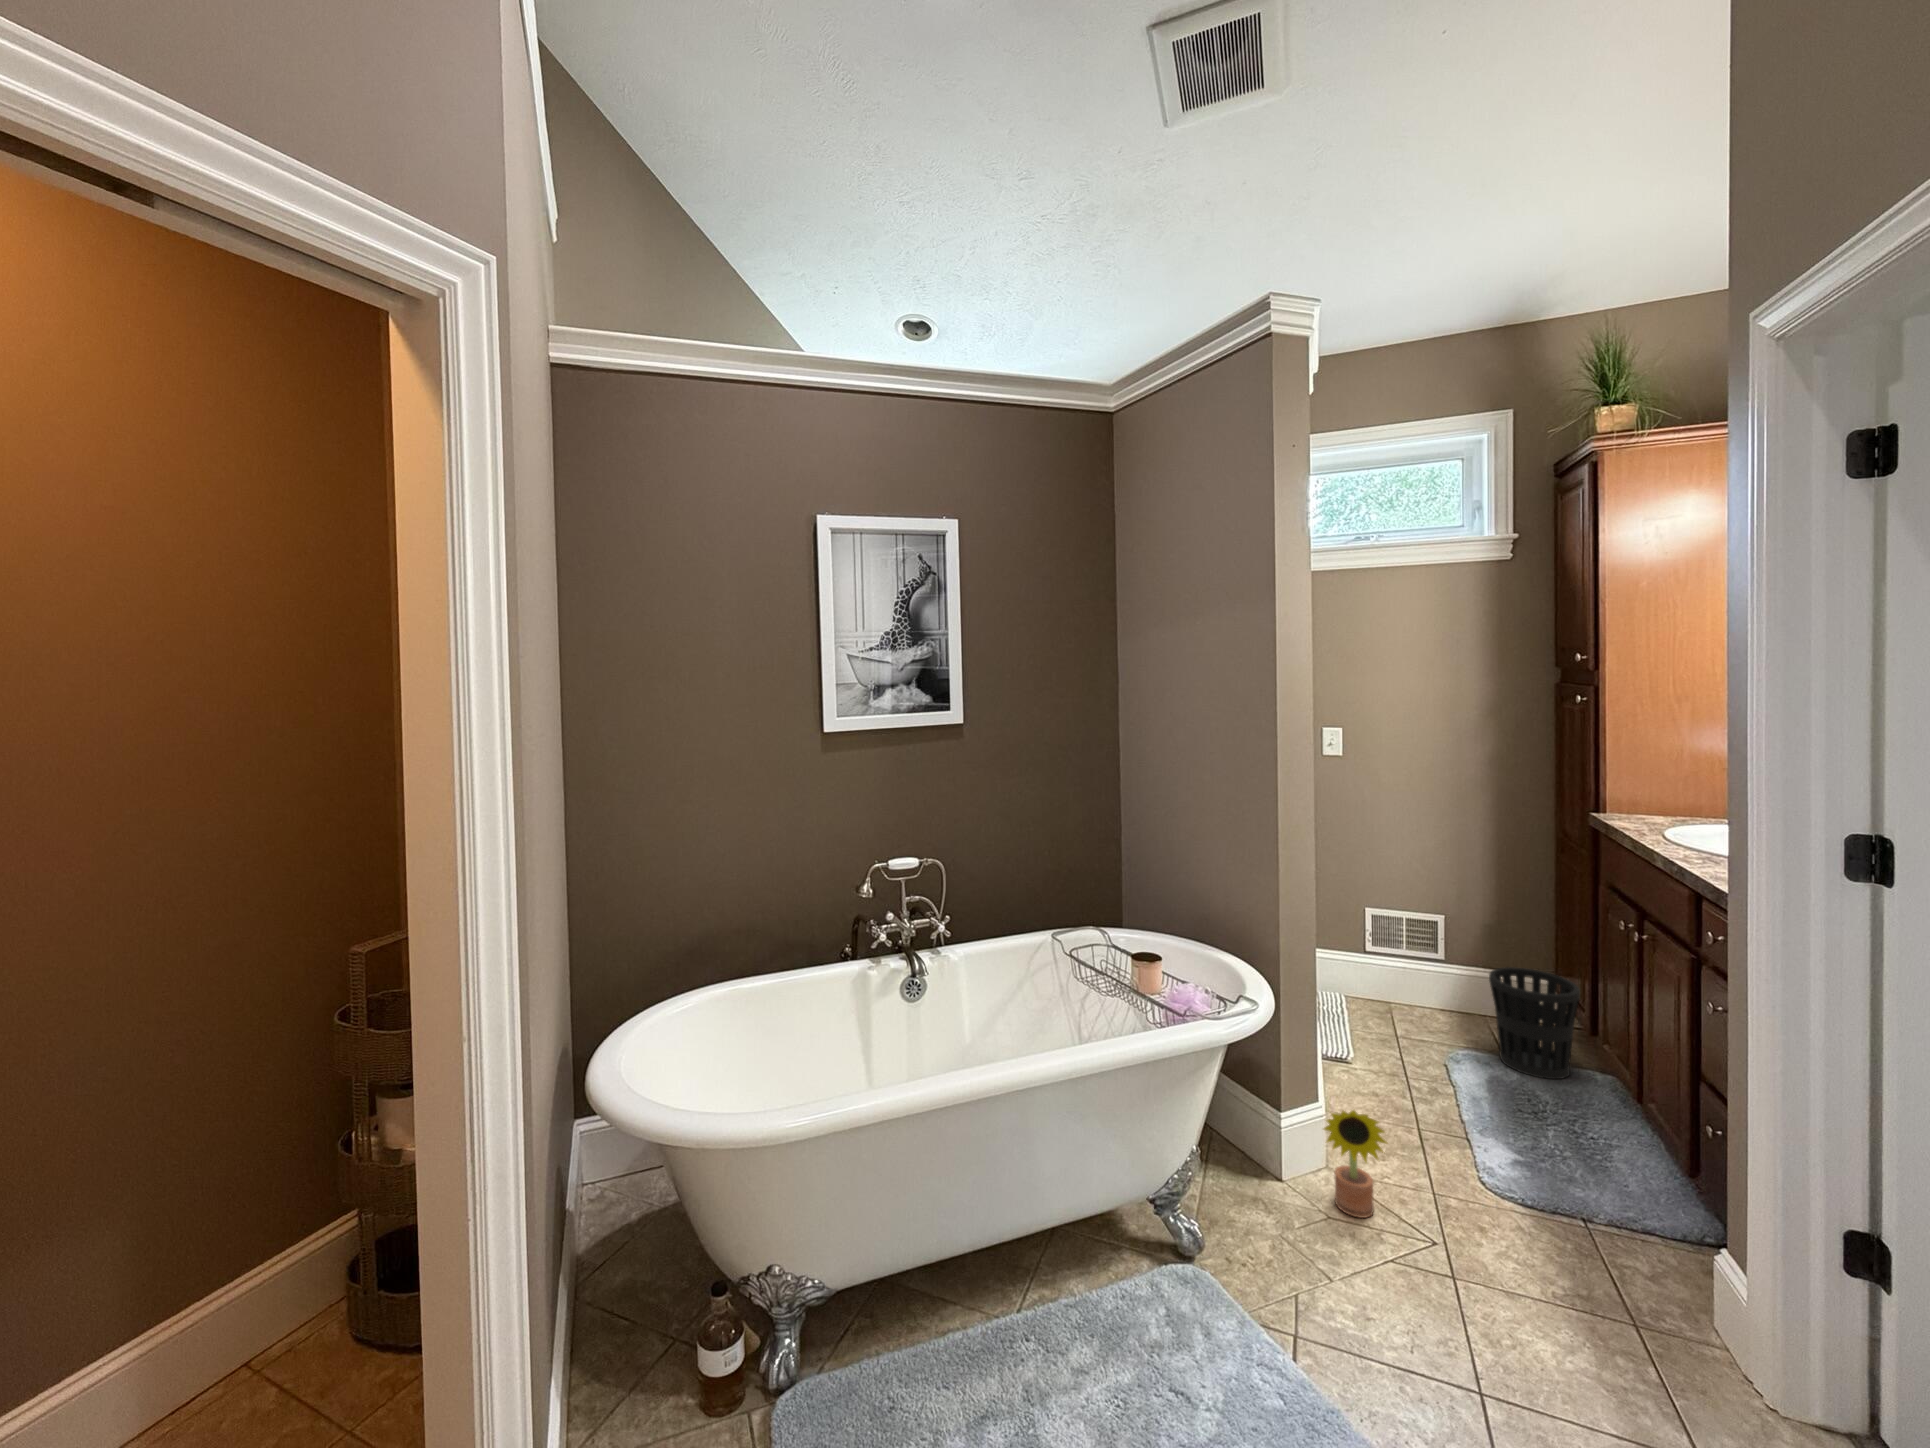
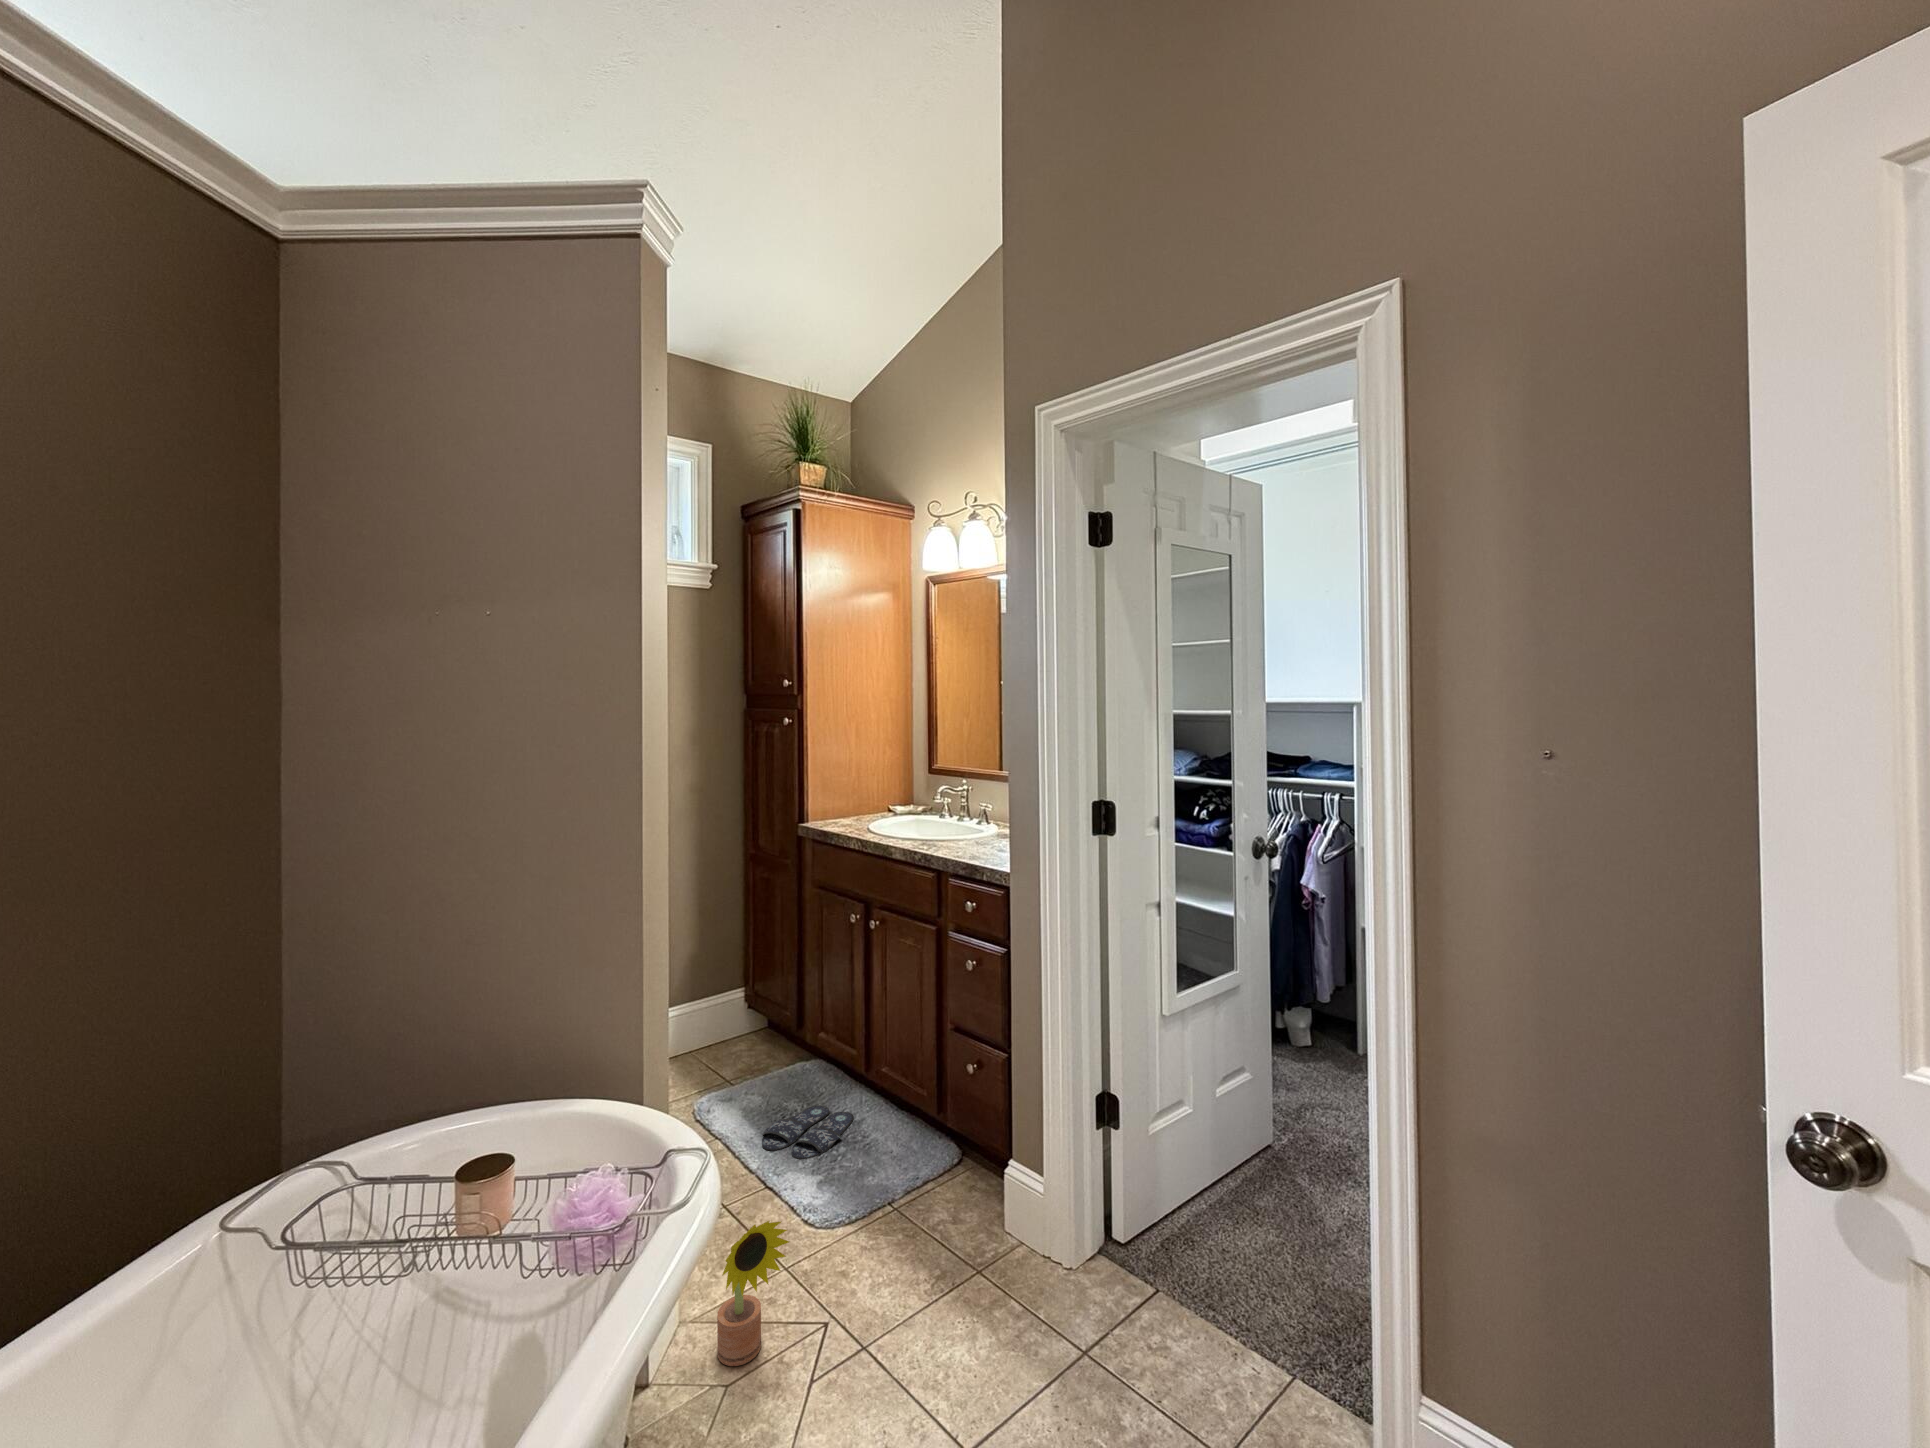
wastebasket: present [1489,967,1580,1079] -> none [725,984,797,1092]
slippers: none [1486,1098,1613,1148] -> present [762,1105,854,1159]

